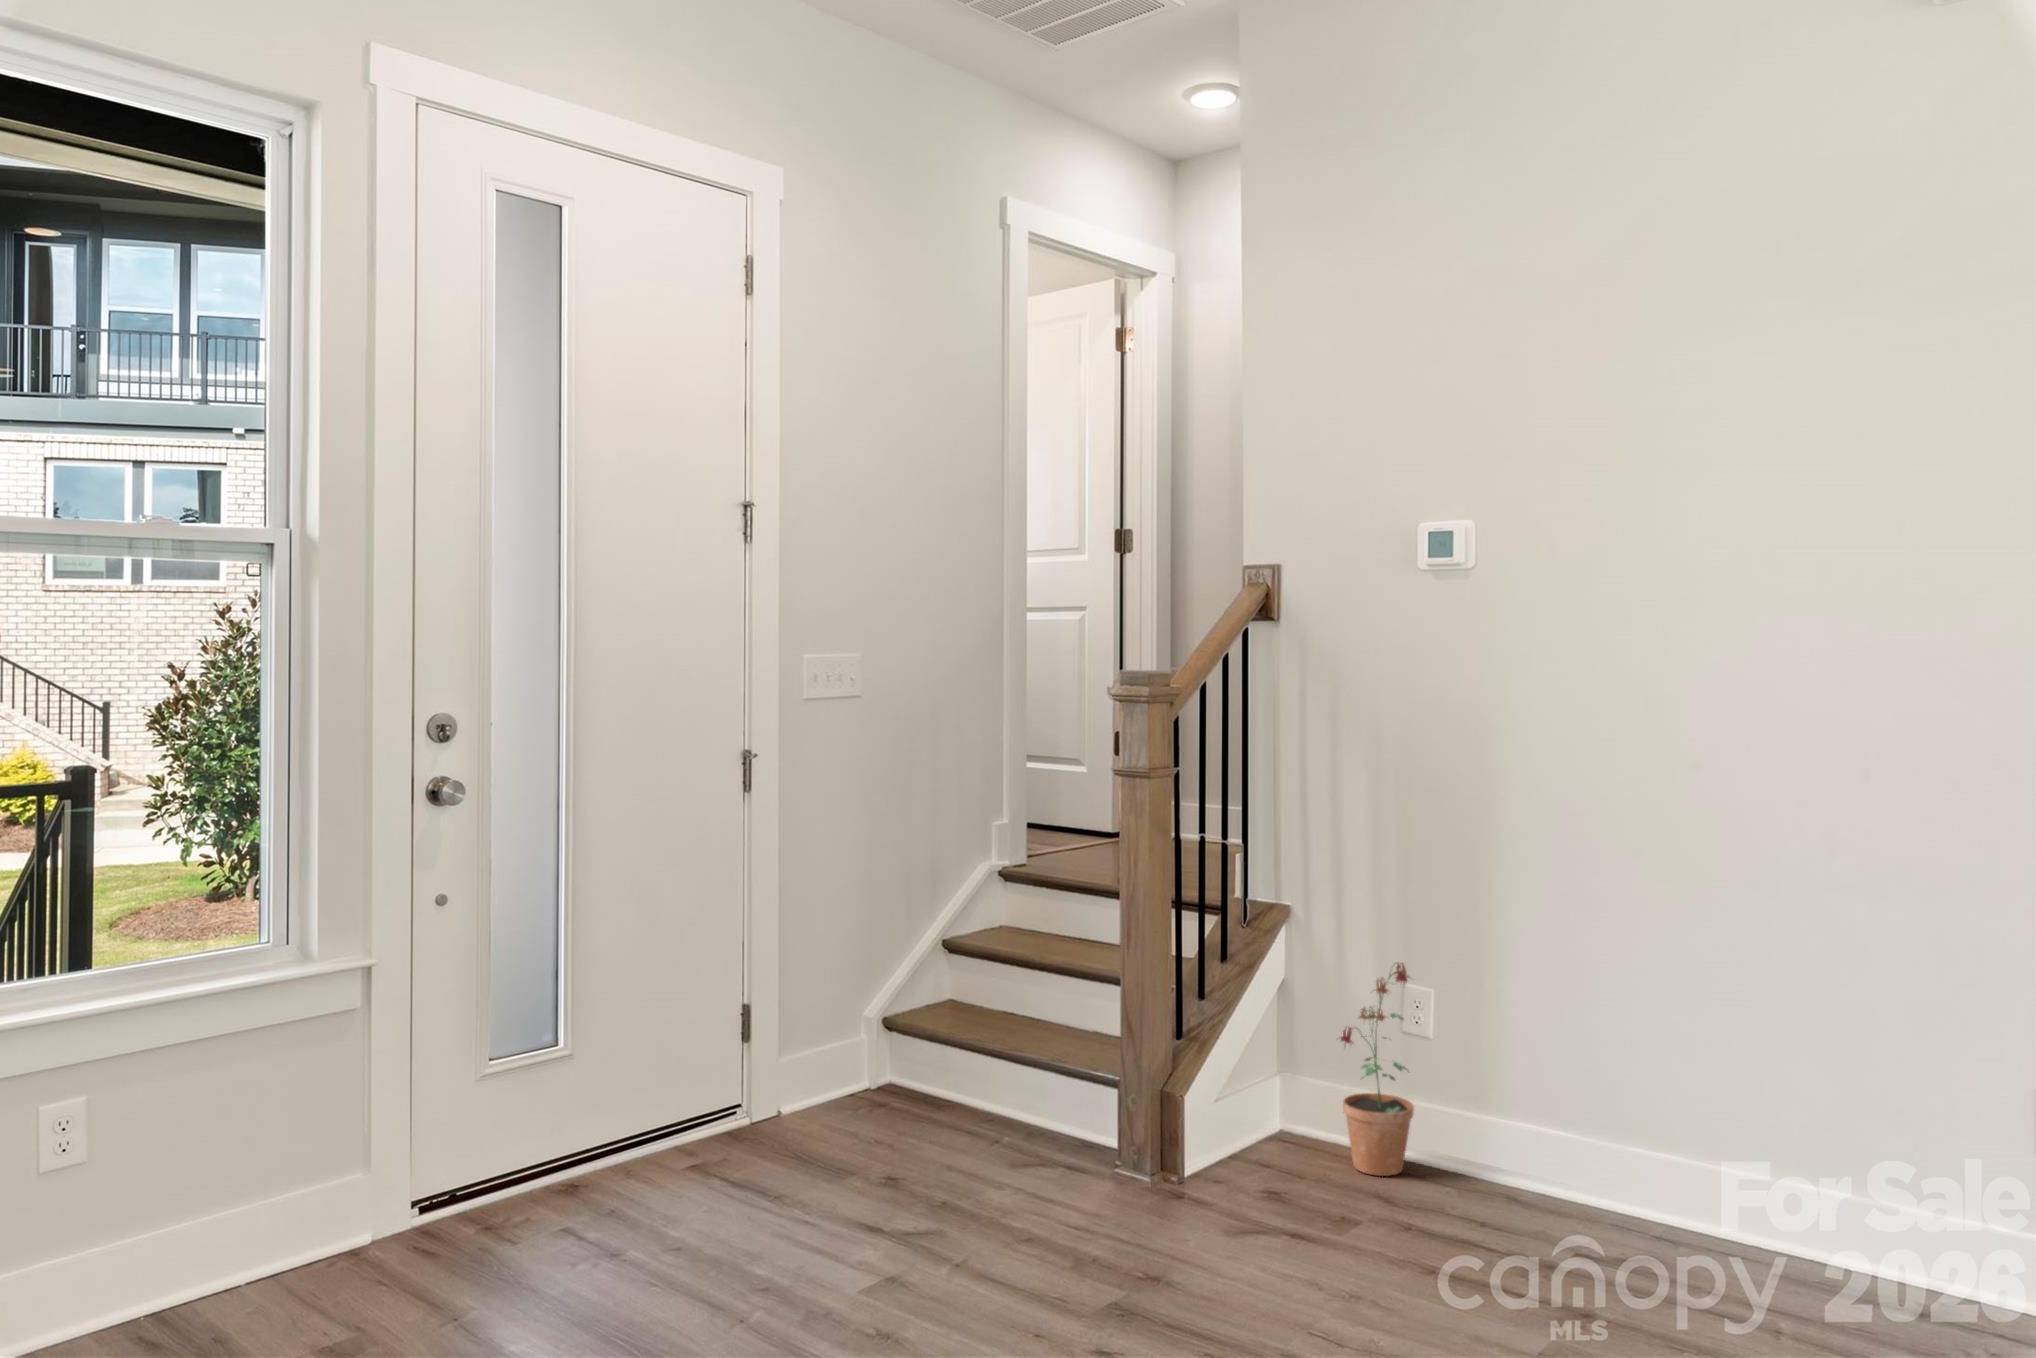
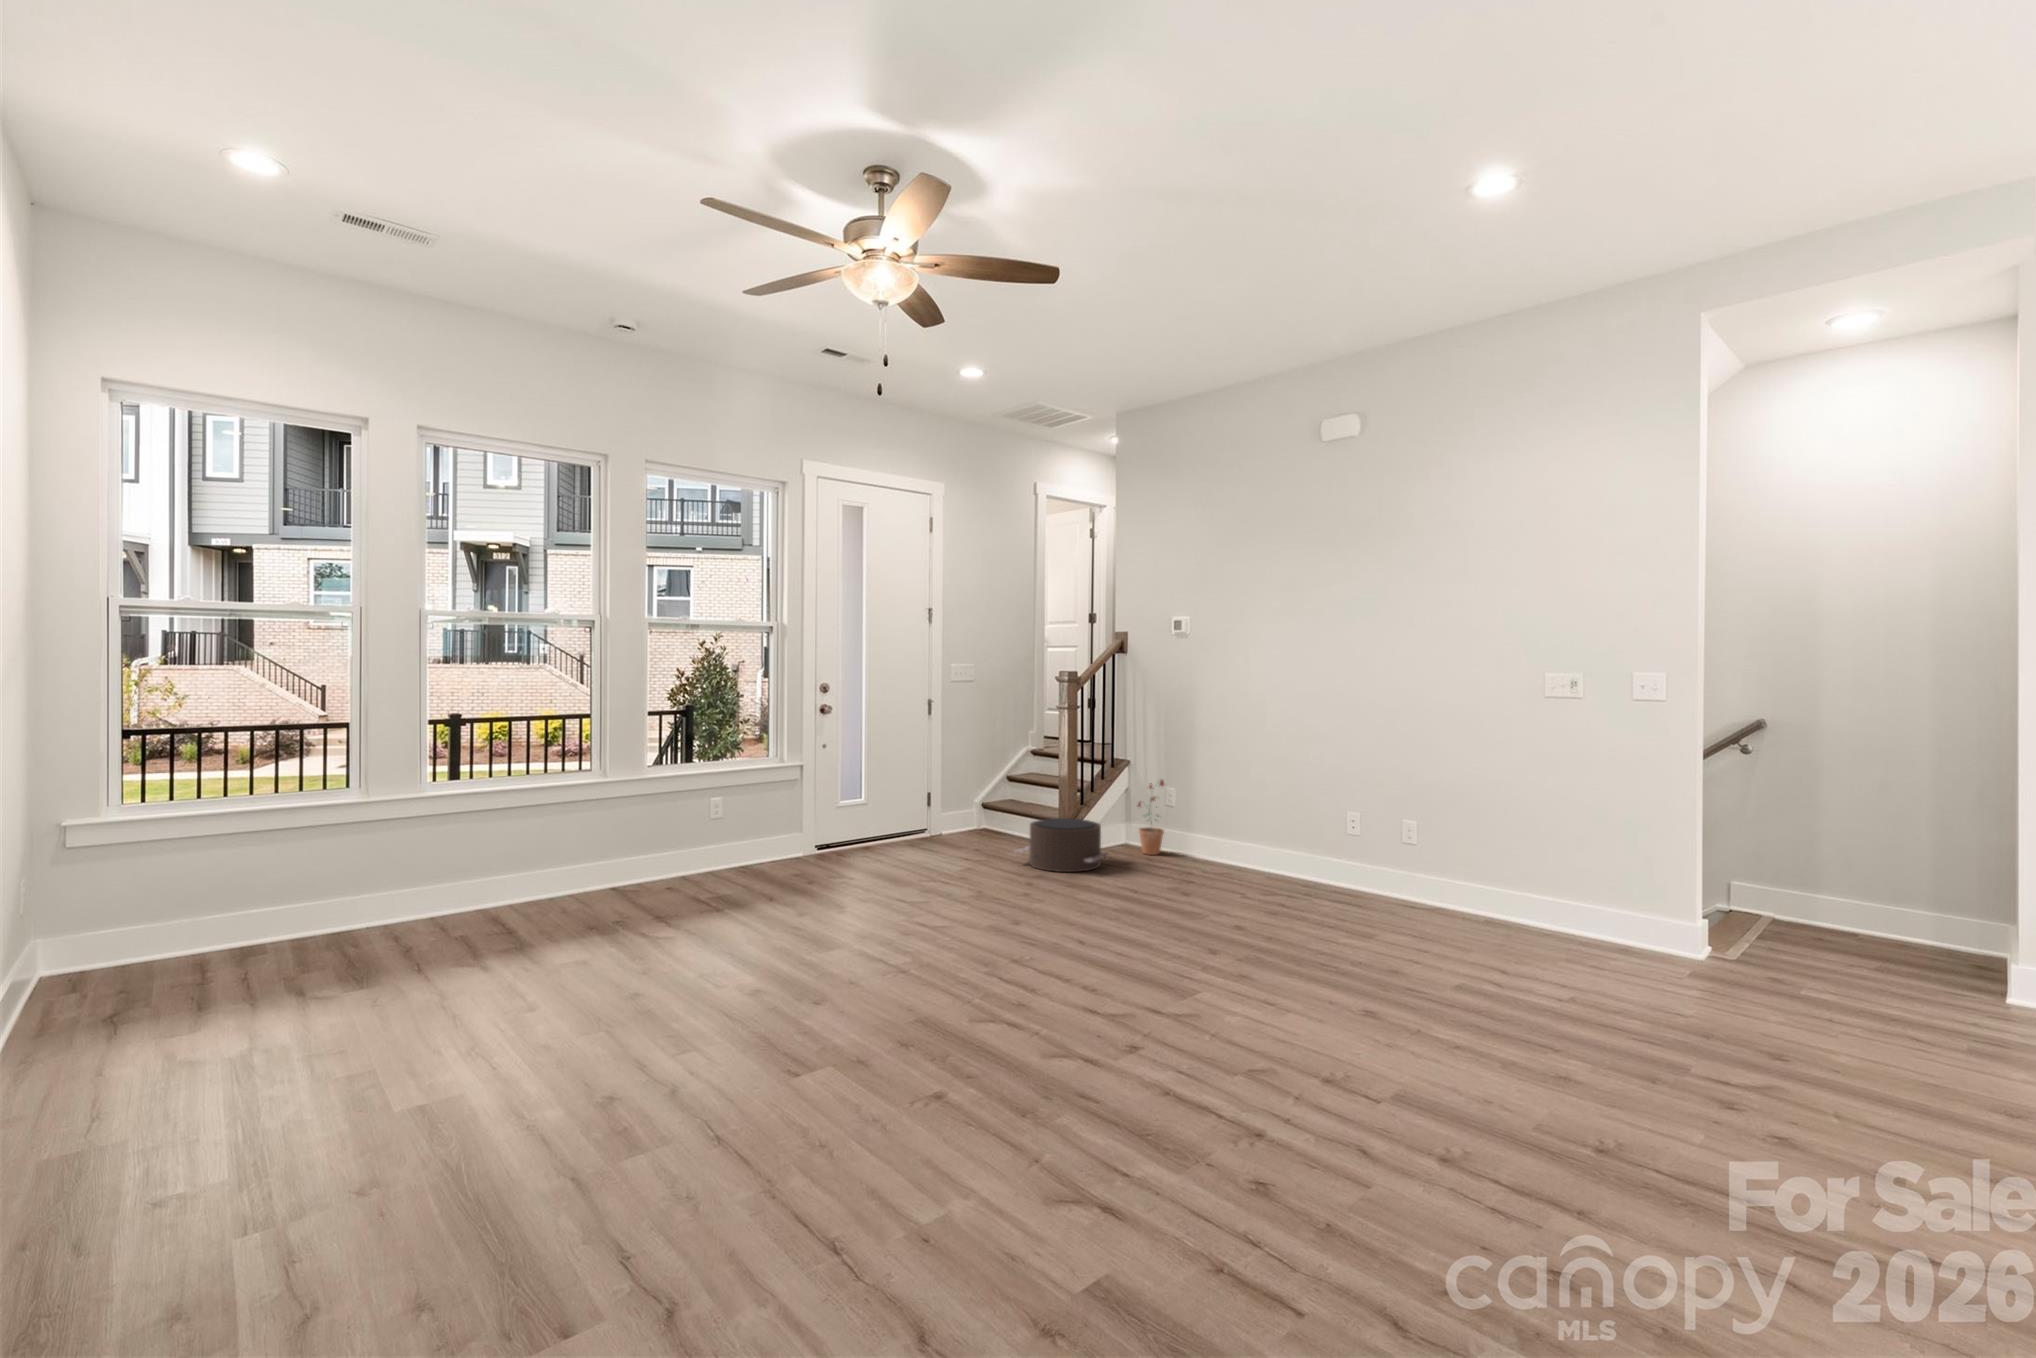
pouf: none [1026,1092,1308,1283] -> present [1015,818,1108,872]

